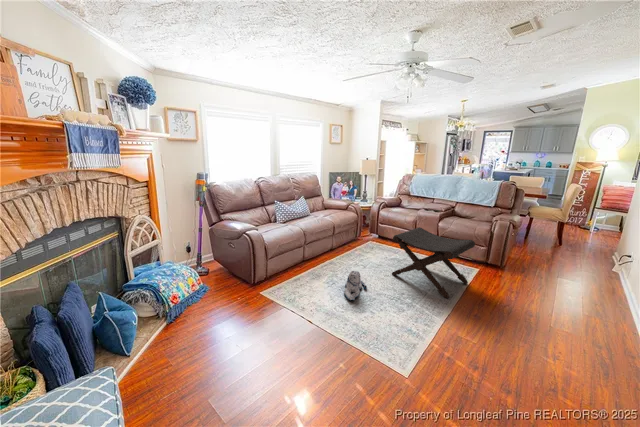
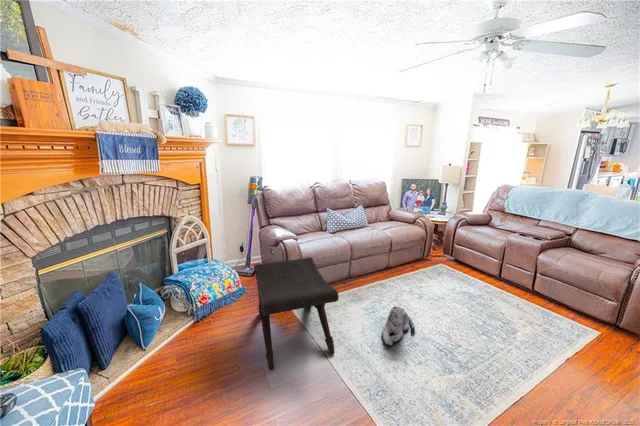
footstool: present [392,227,475,298] -> present [254,257,339,370]

